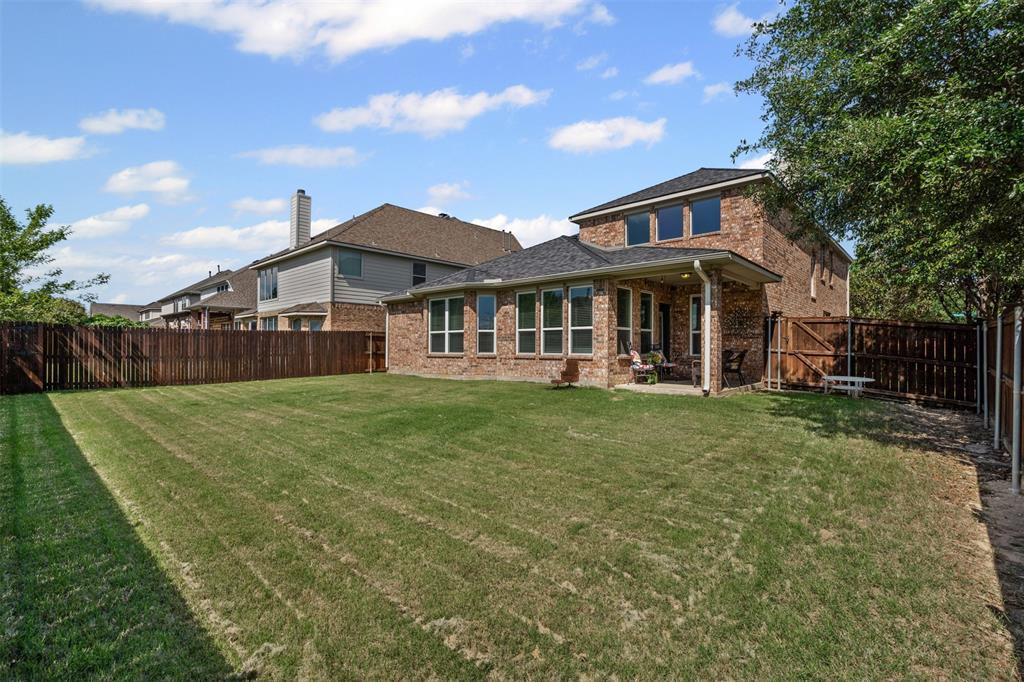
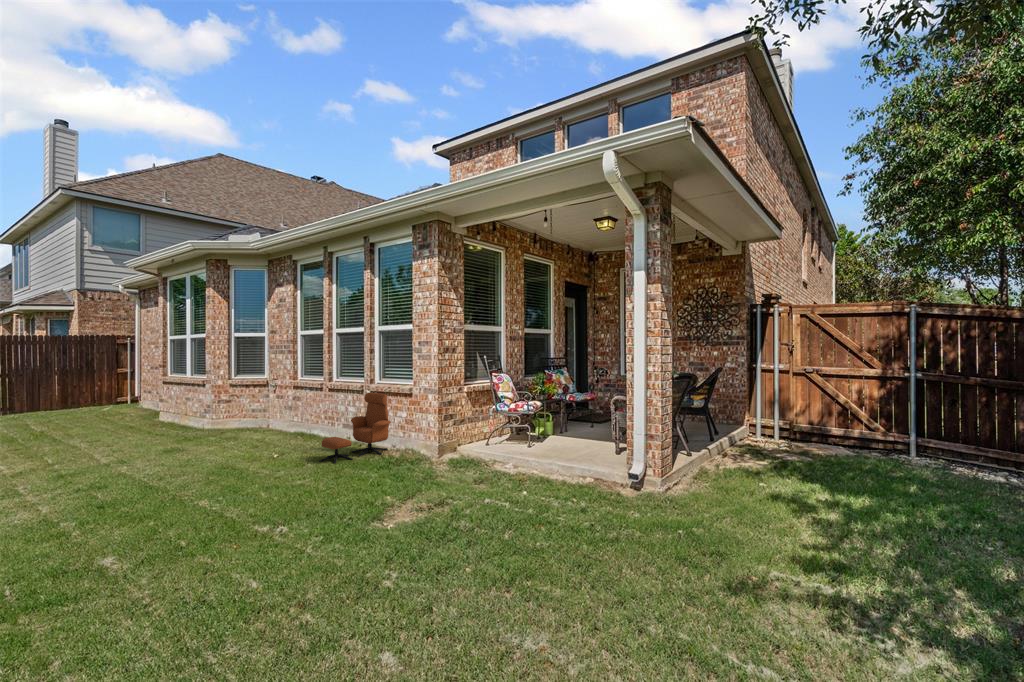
round table: present [822,376,875,399] -> none [864,420,978,474]

